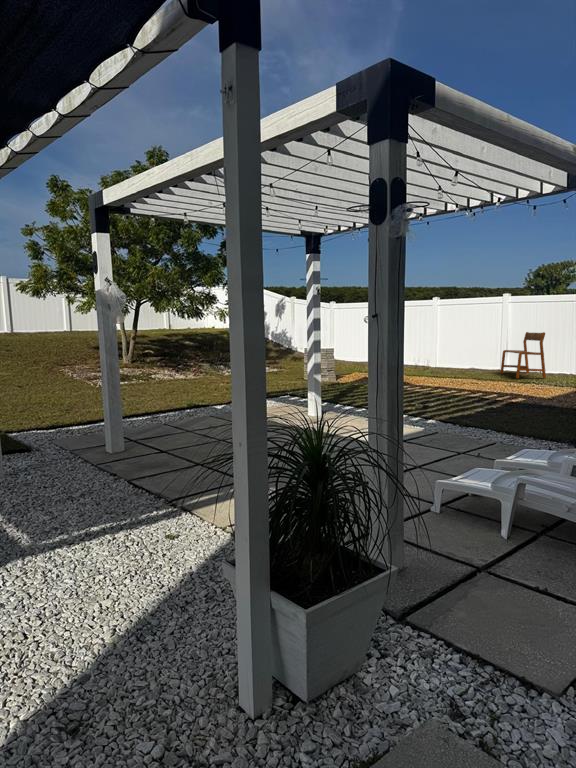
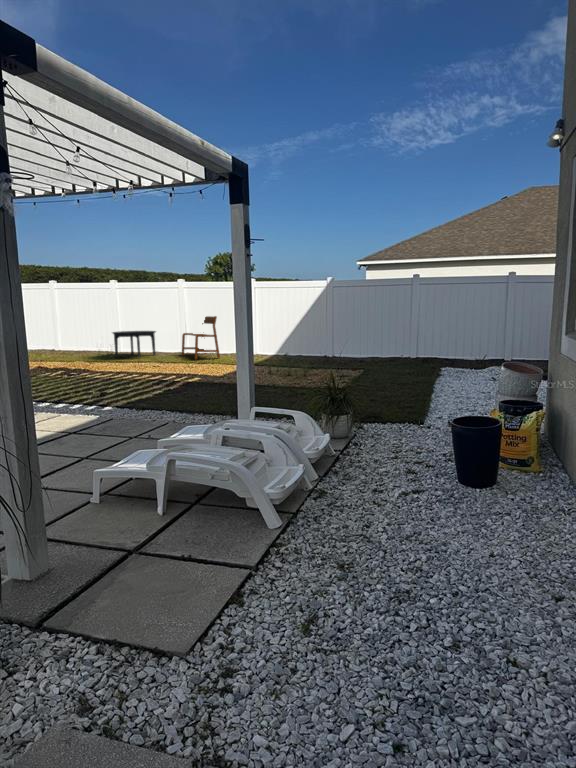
round table: none [430,347,475,374] -> present [113,331,156,358]

